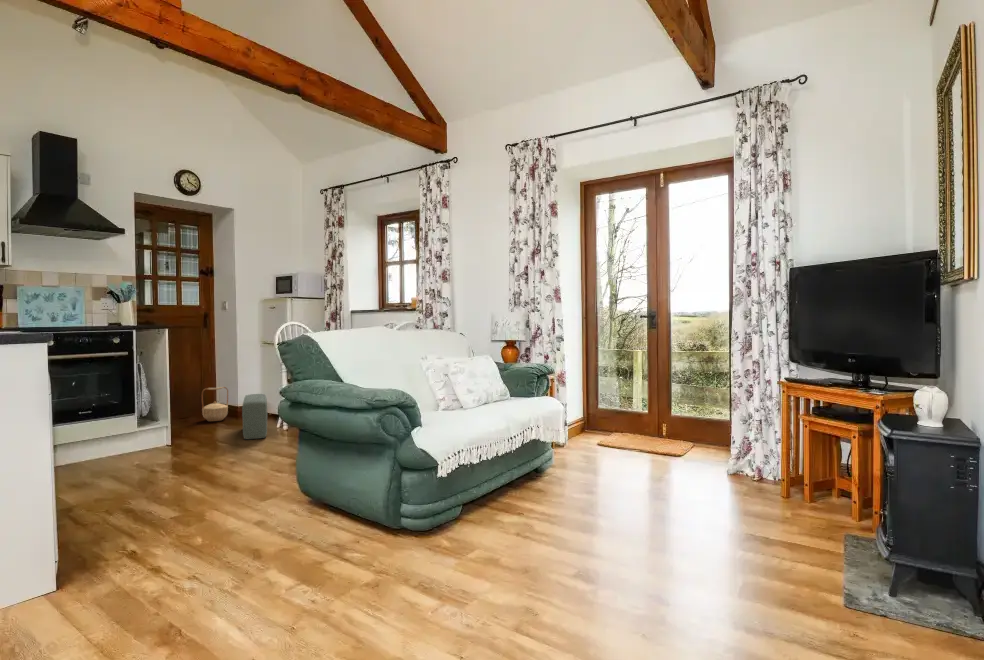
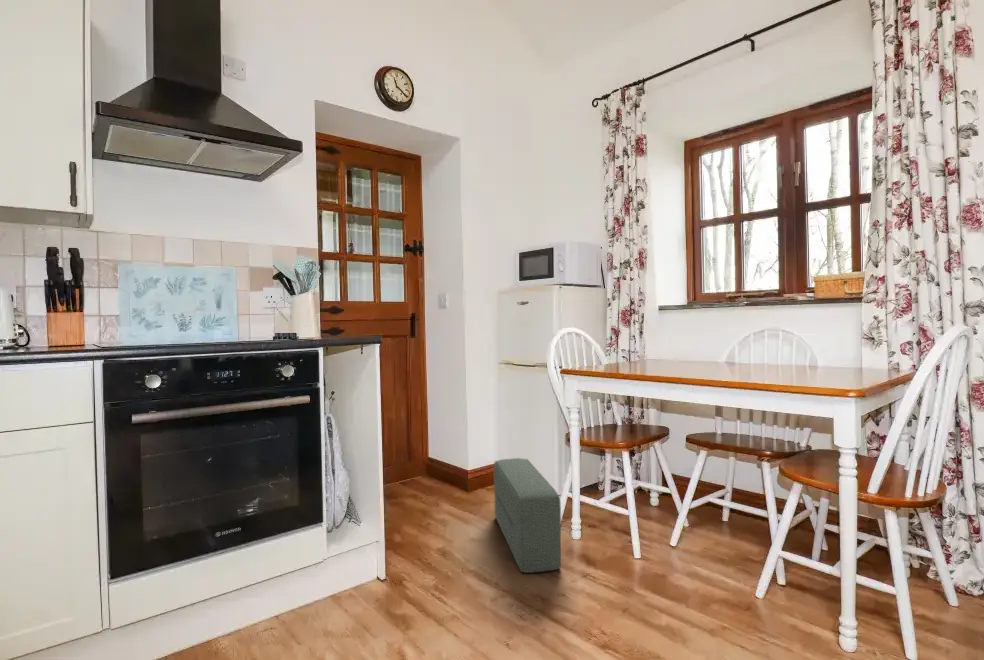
basket: present [202,387,228,421] -> none [414,432,451,491]

